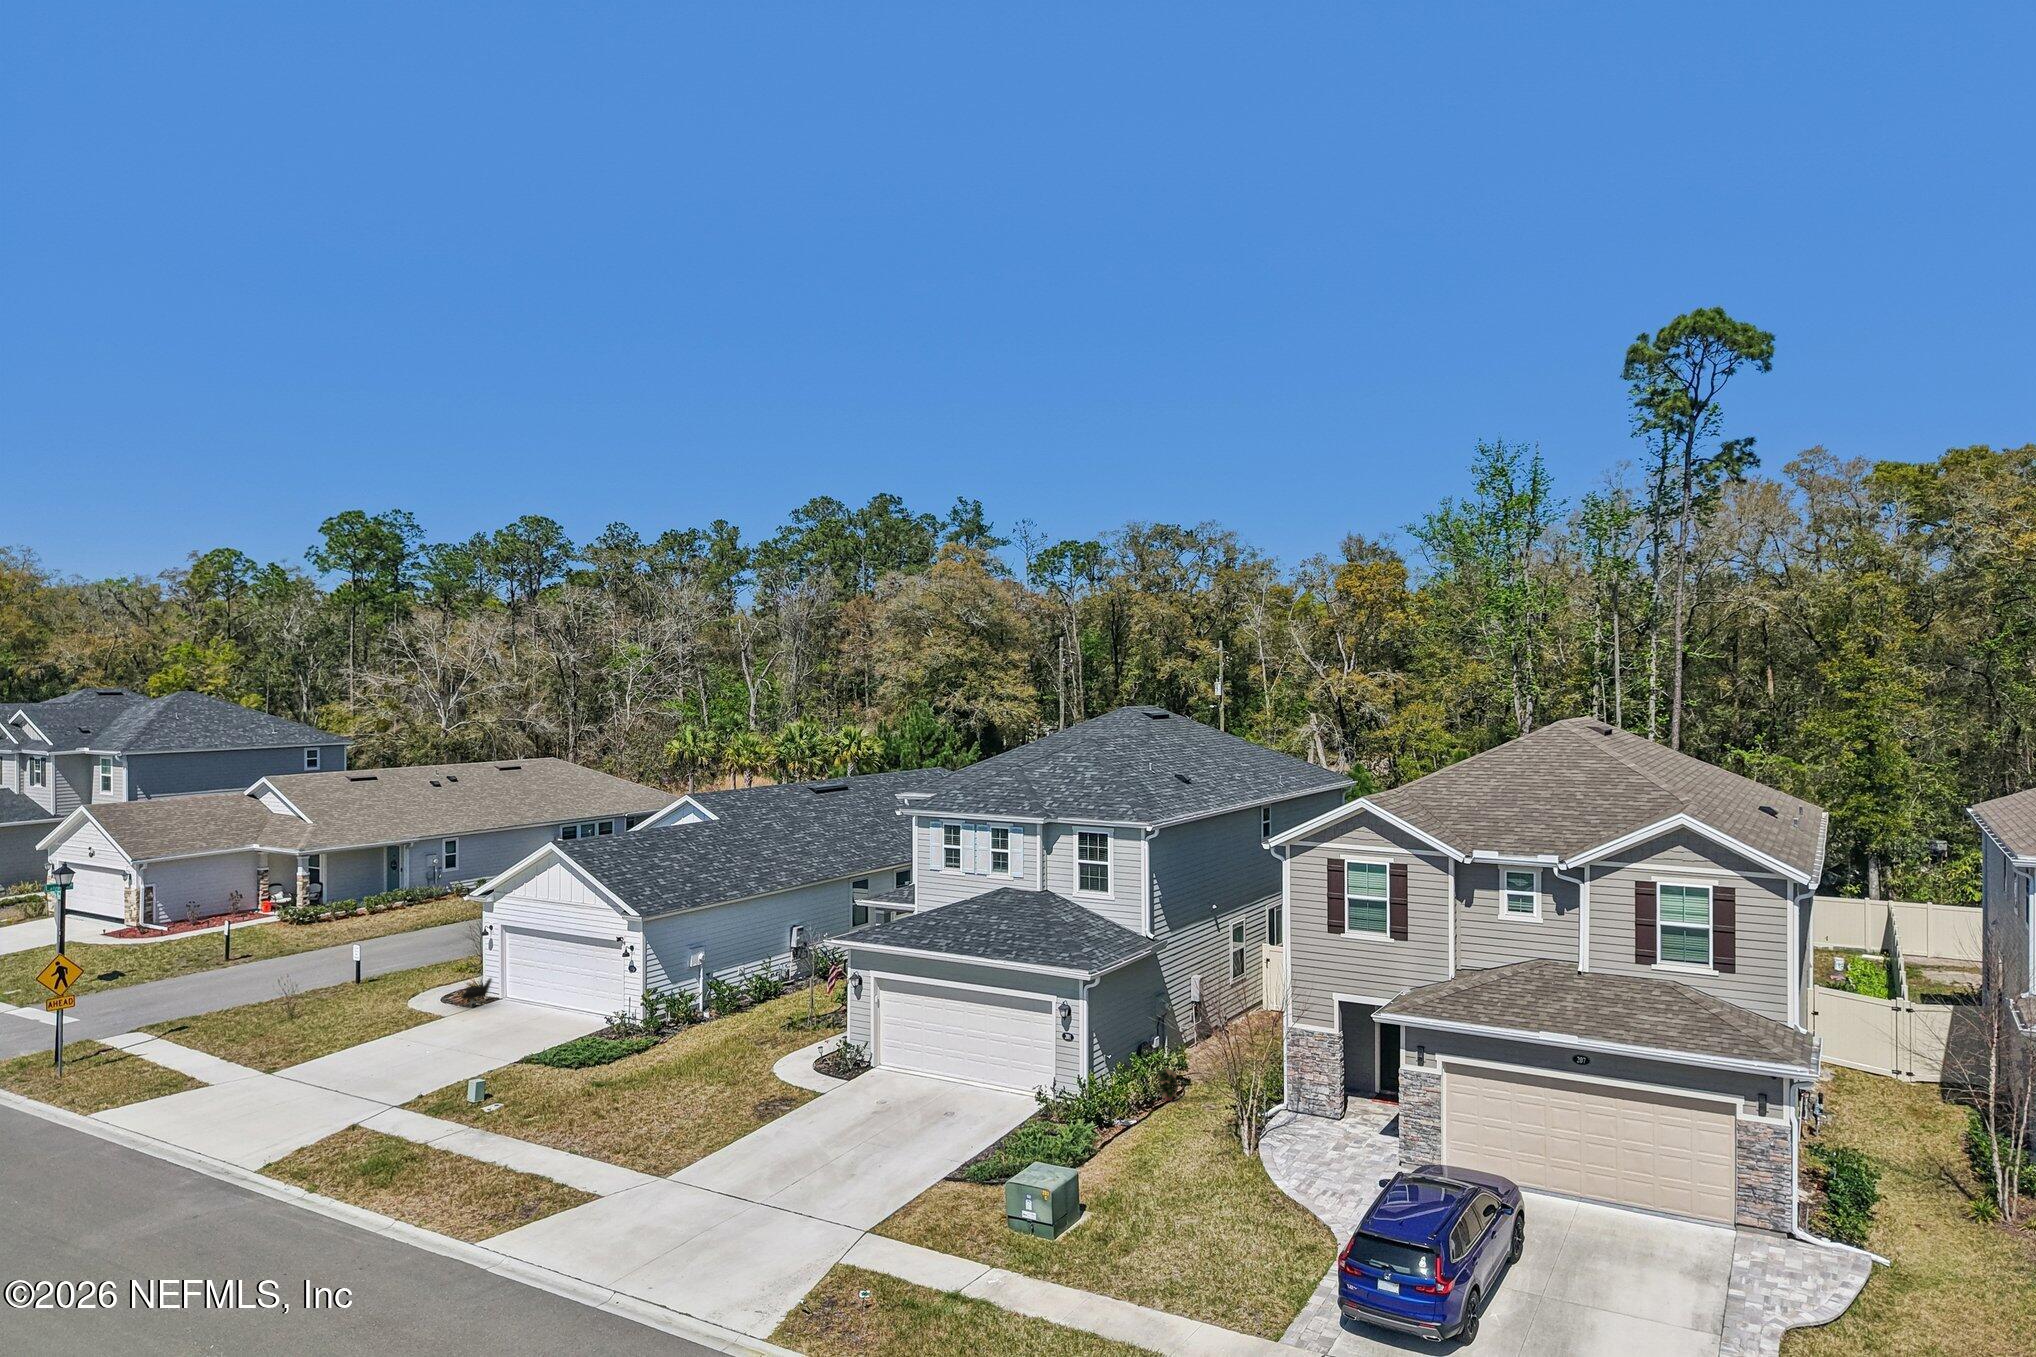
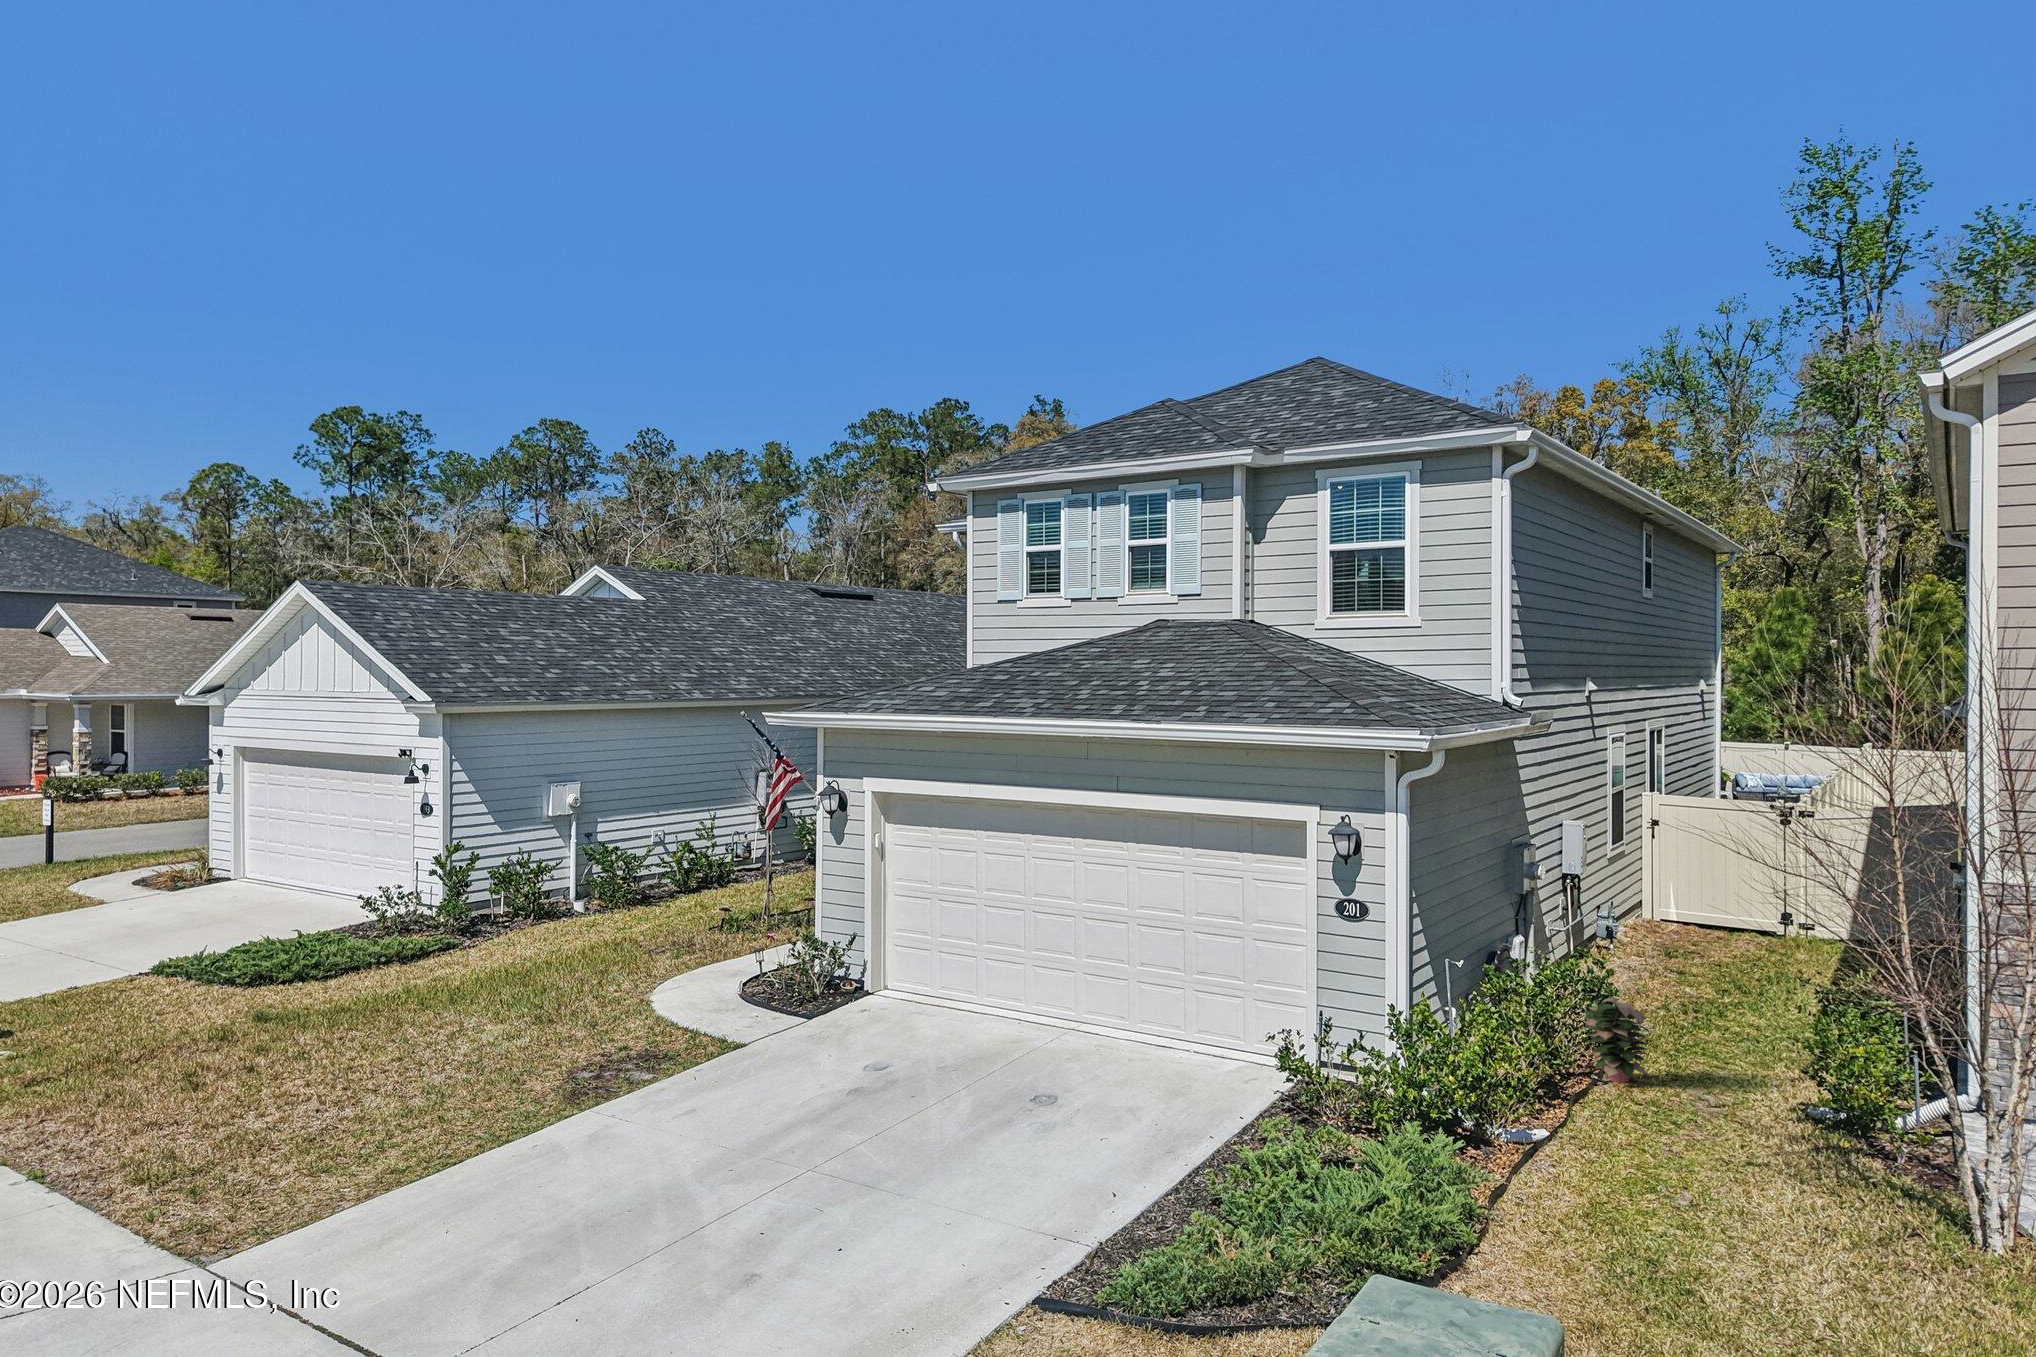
lounge chair: present [461,978,492,1005] -> none [156,841,224,891]

